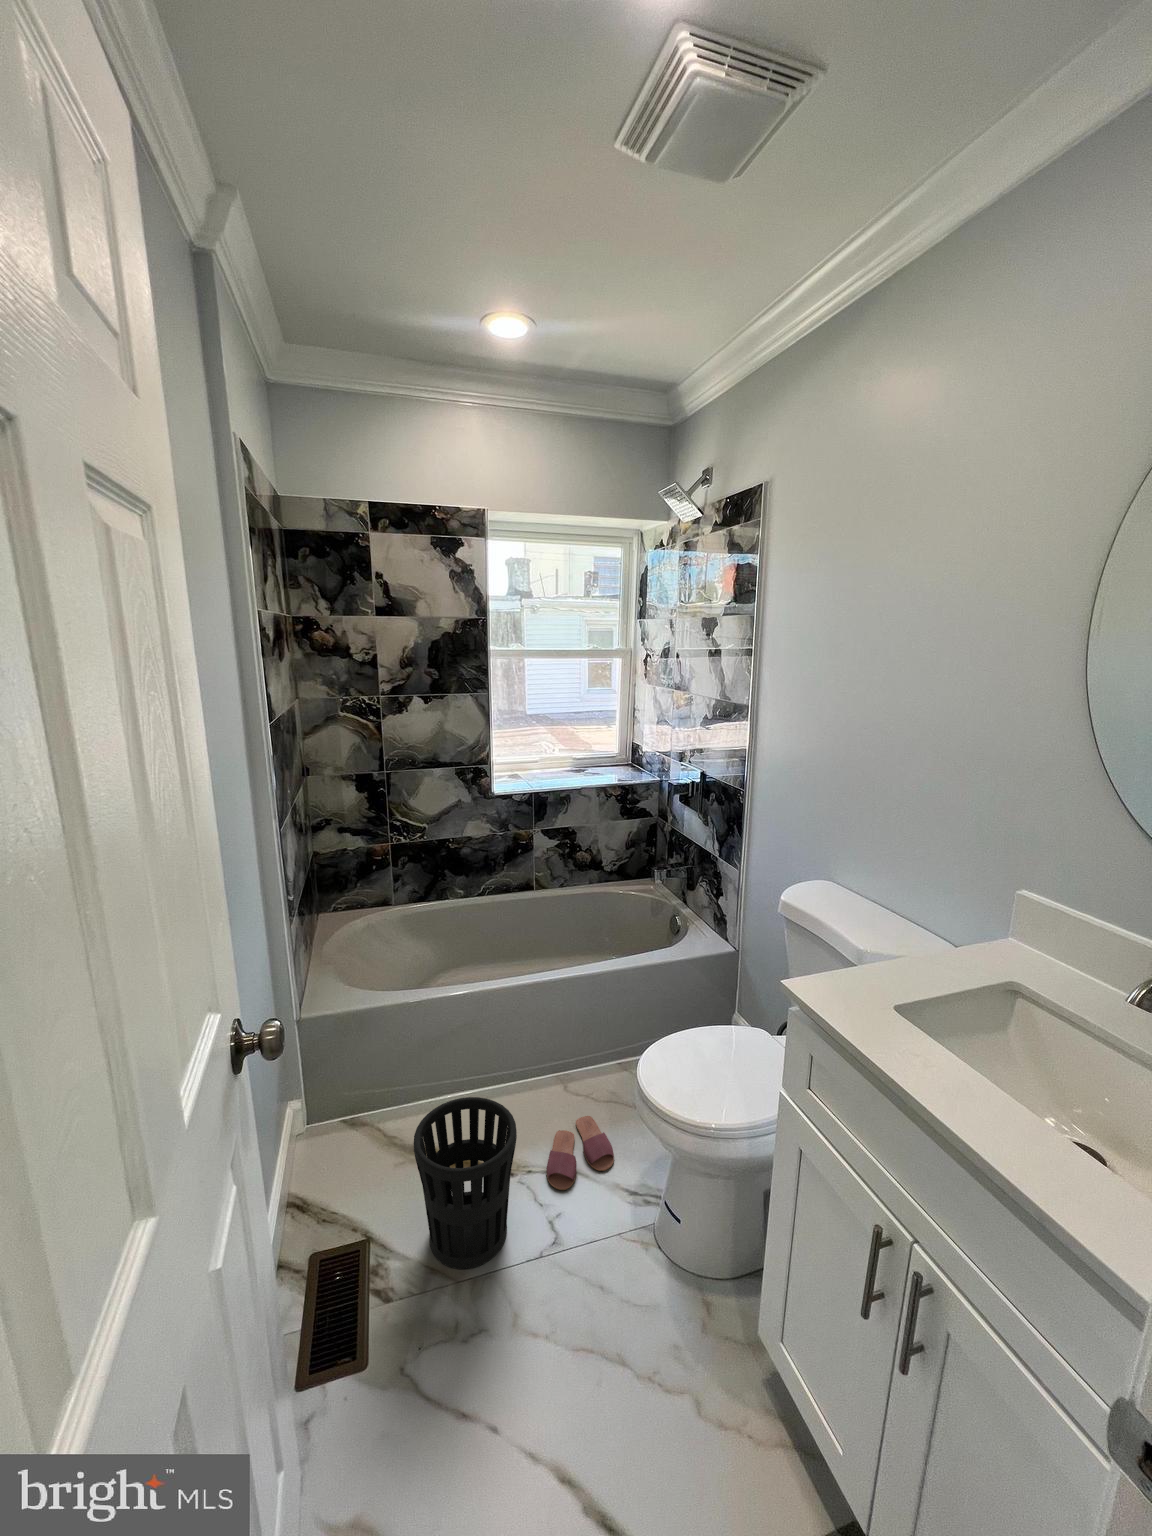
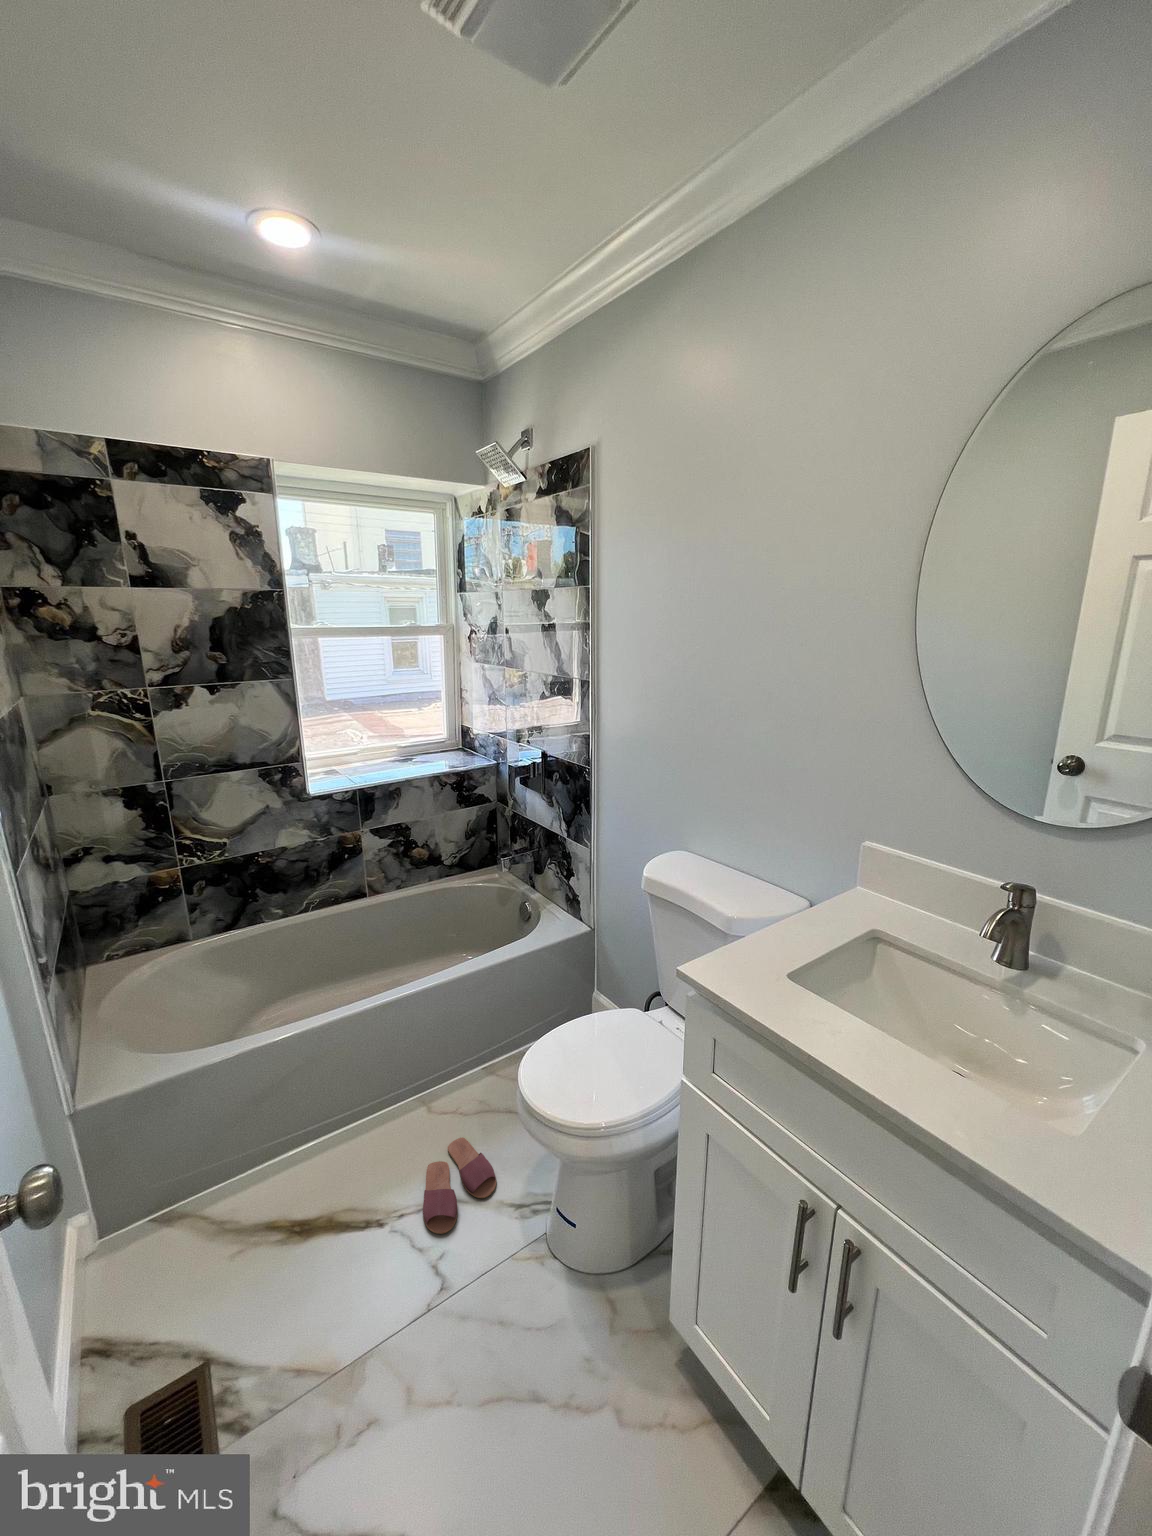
wastebasket: present [414,1097,517,1269] -> none [258,1158,391,1374]

